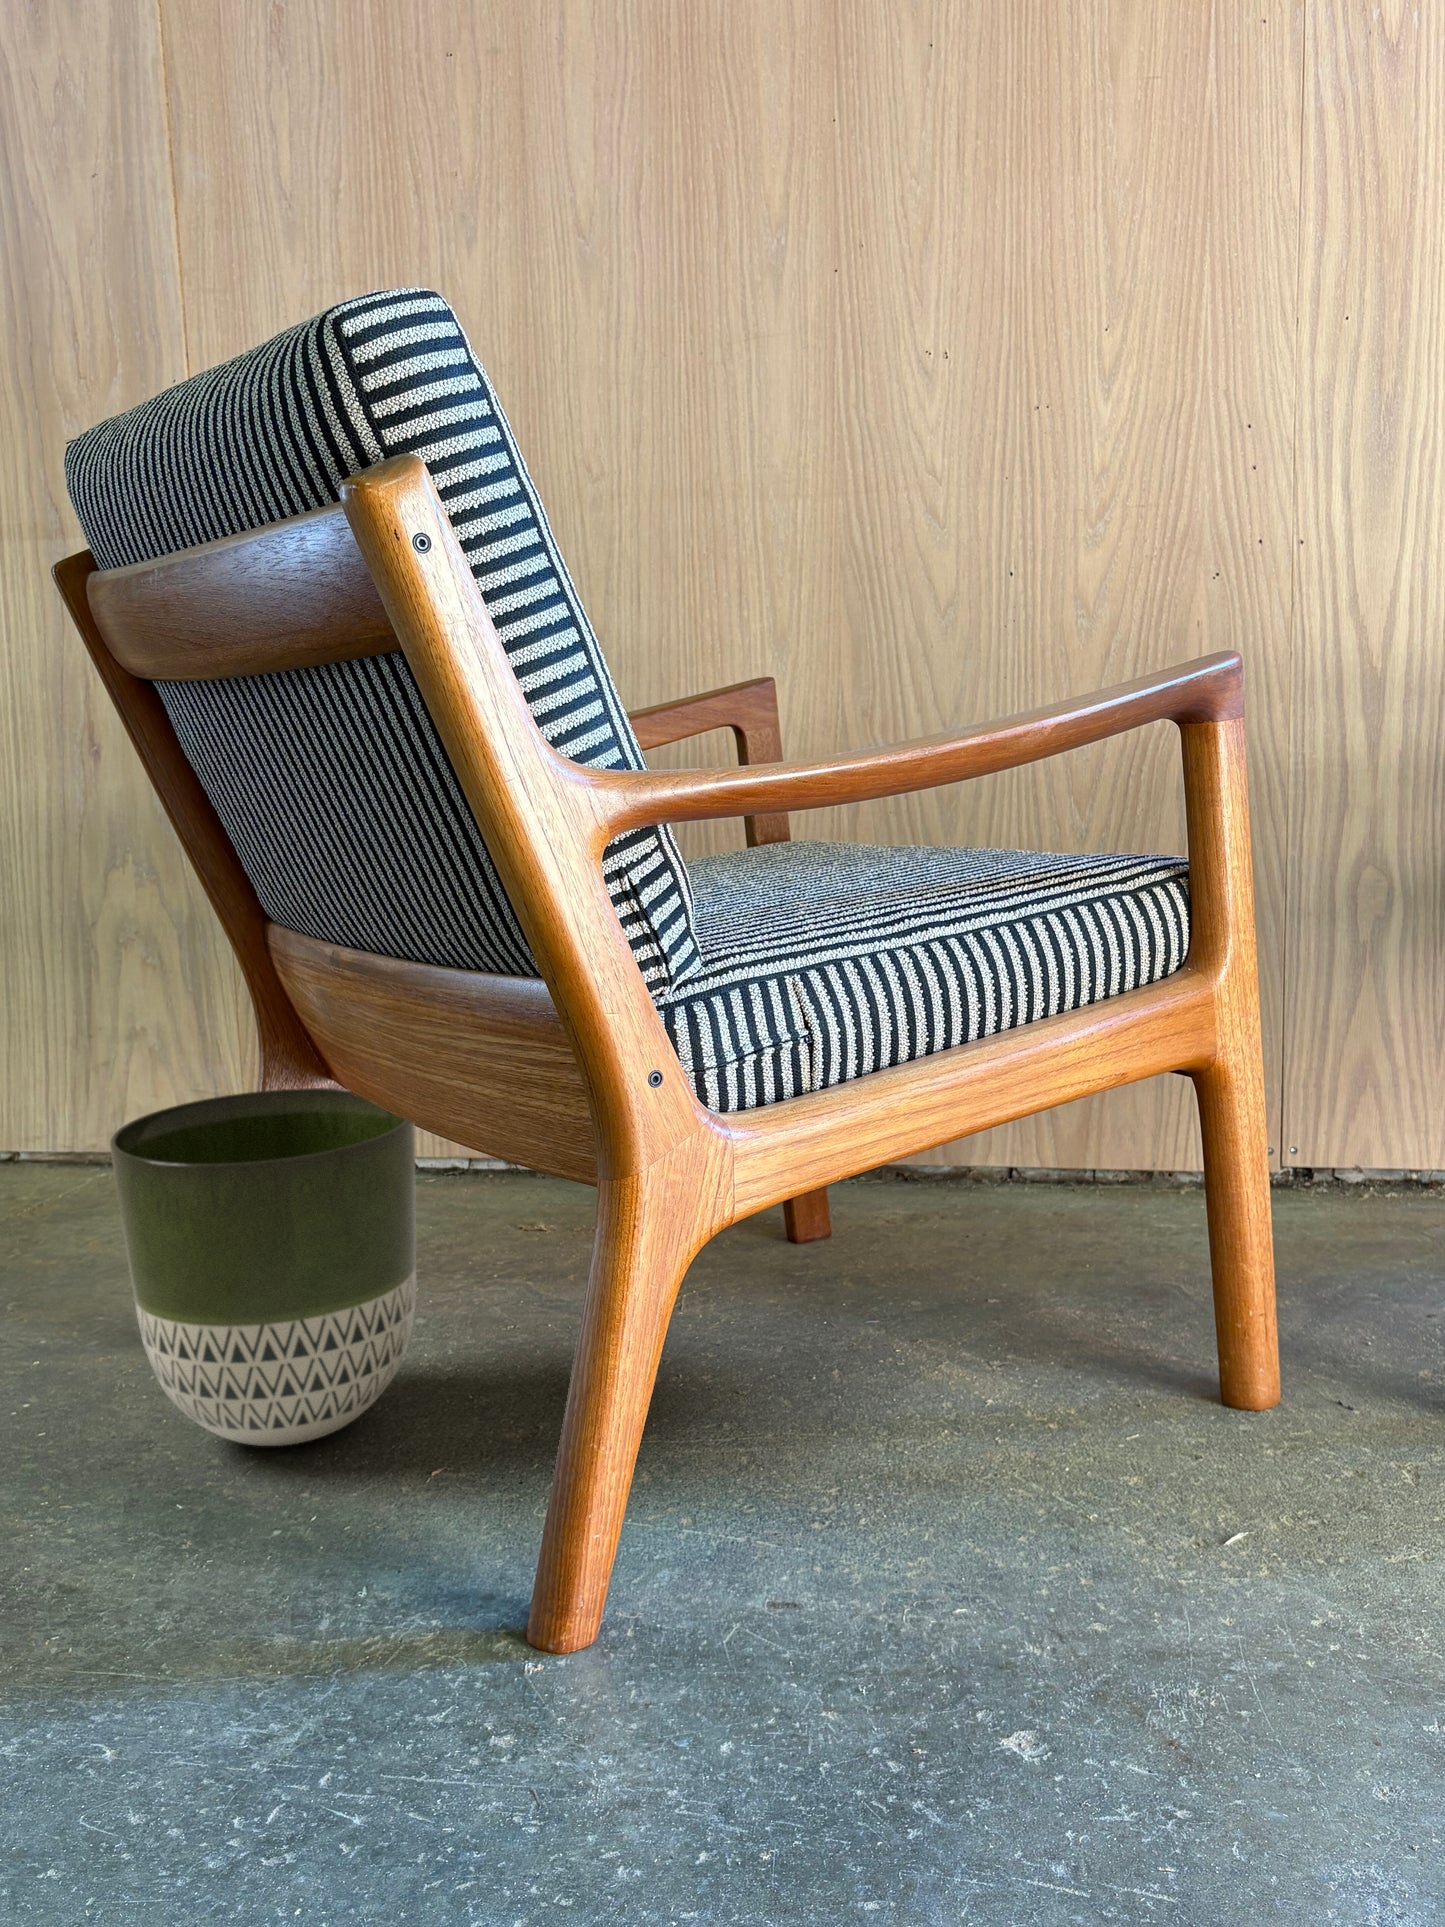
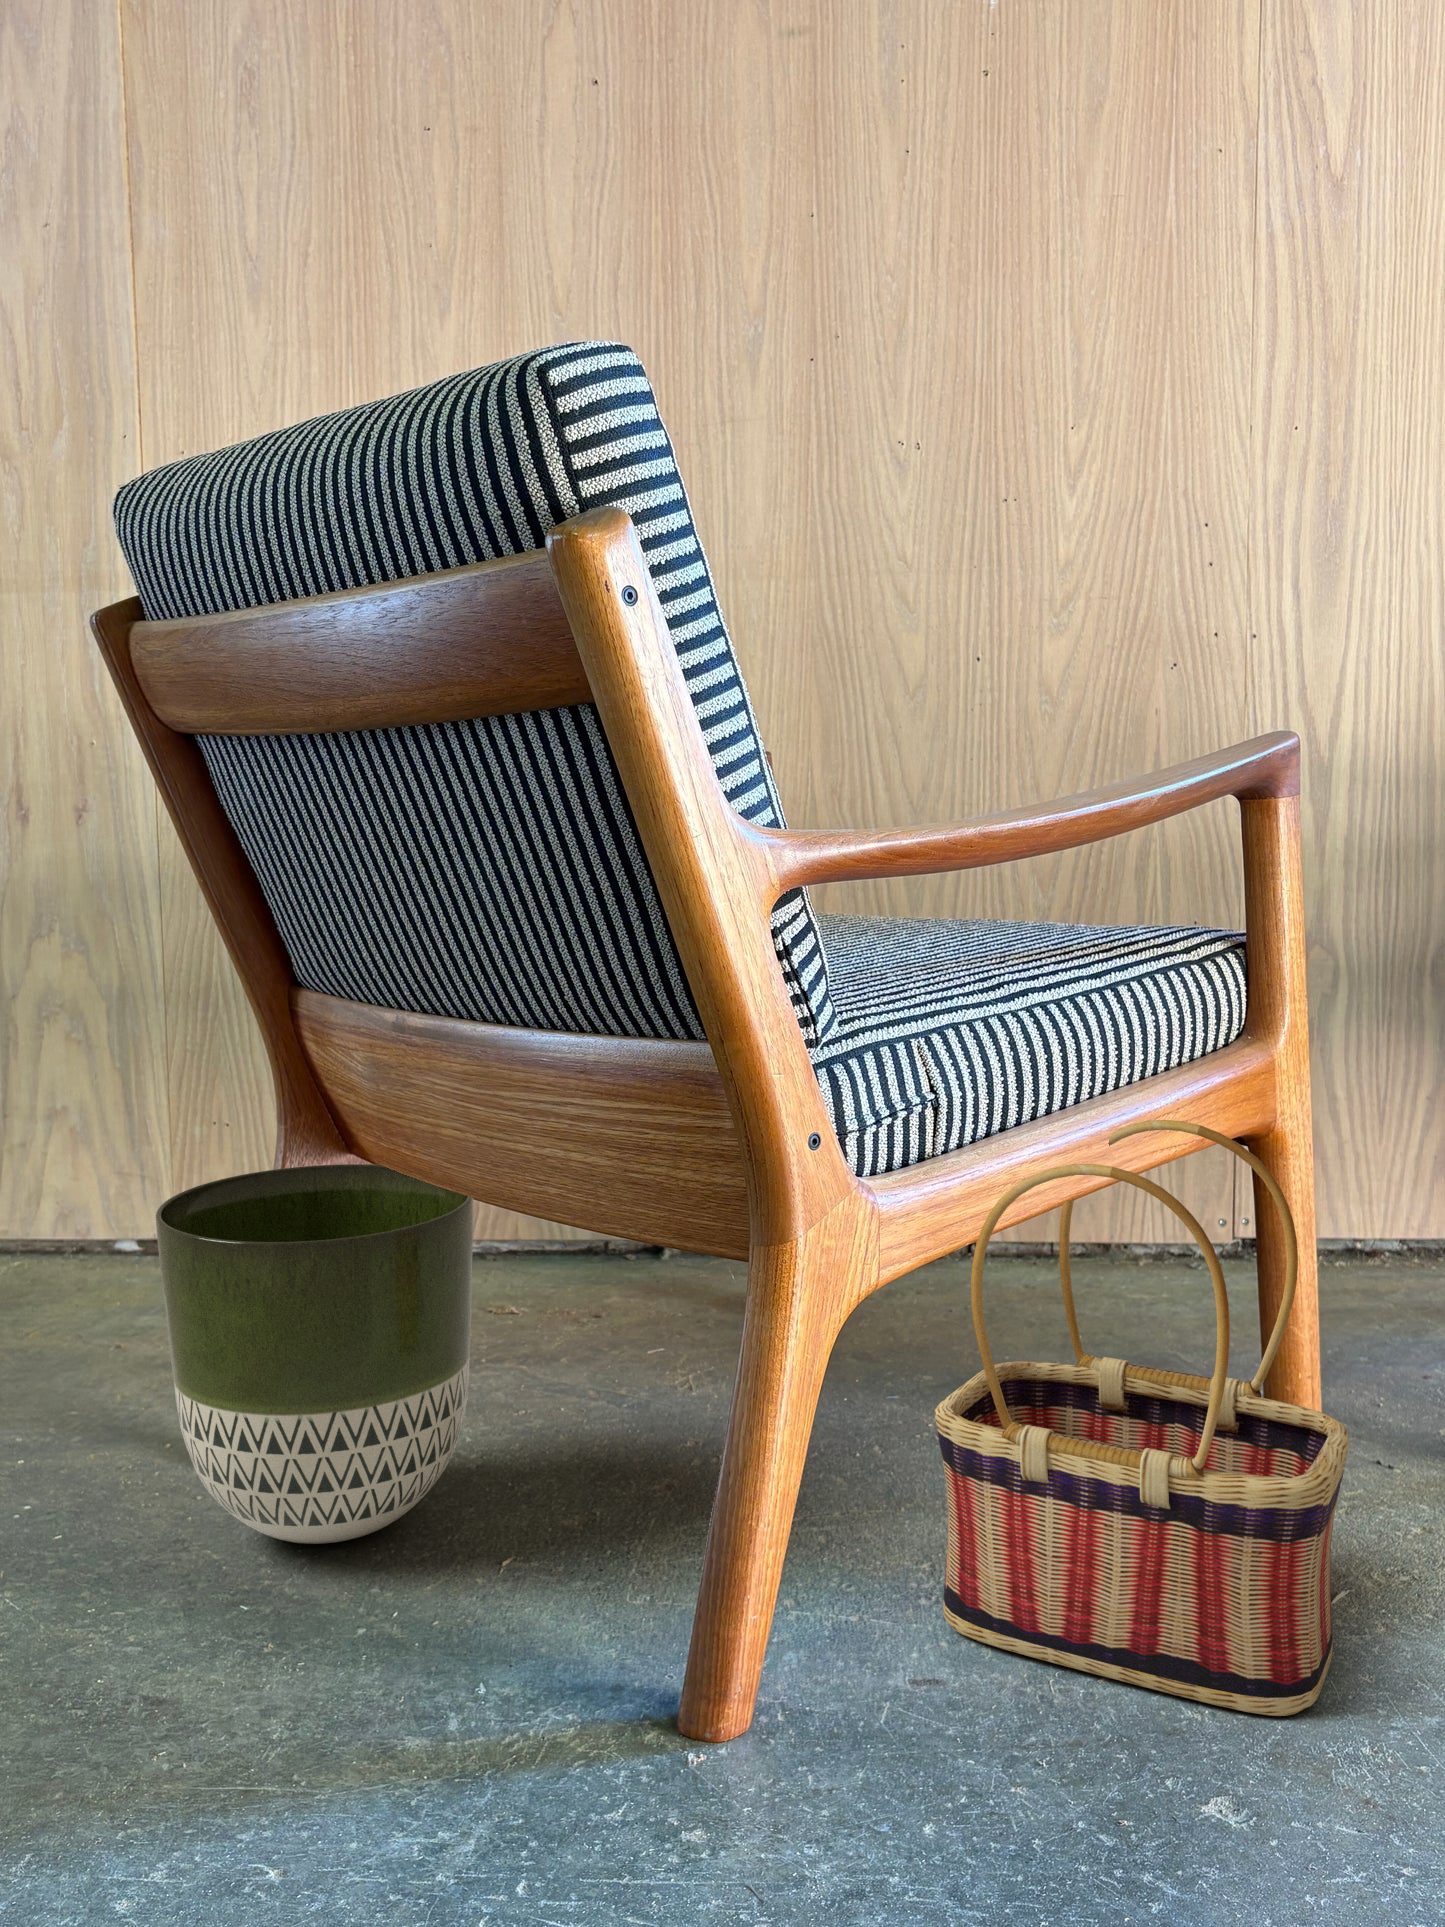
basket: none [809,1056,1217,1658] -> present [934,1120,1349,1716]

